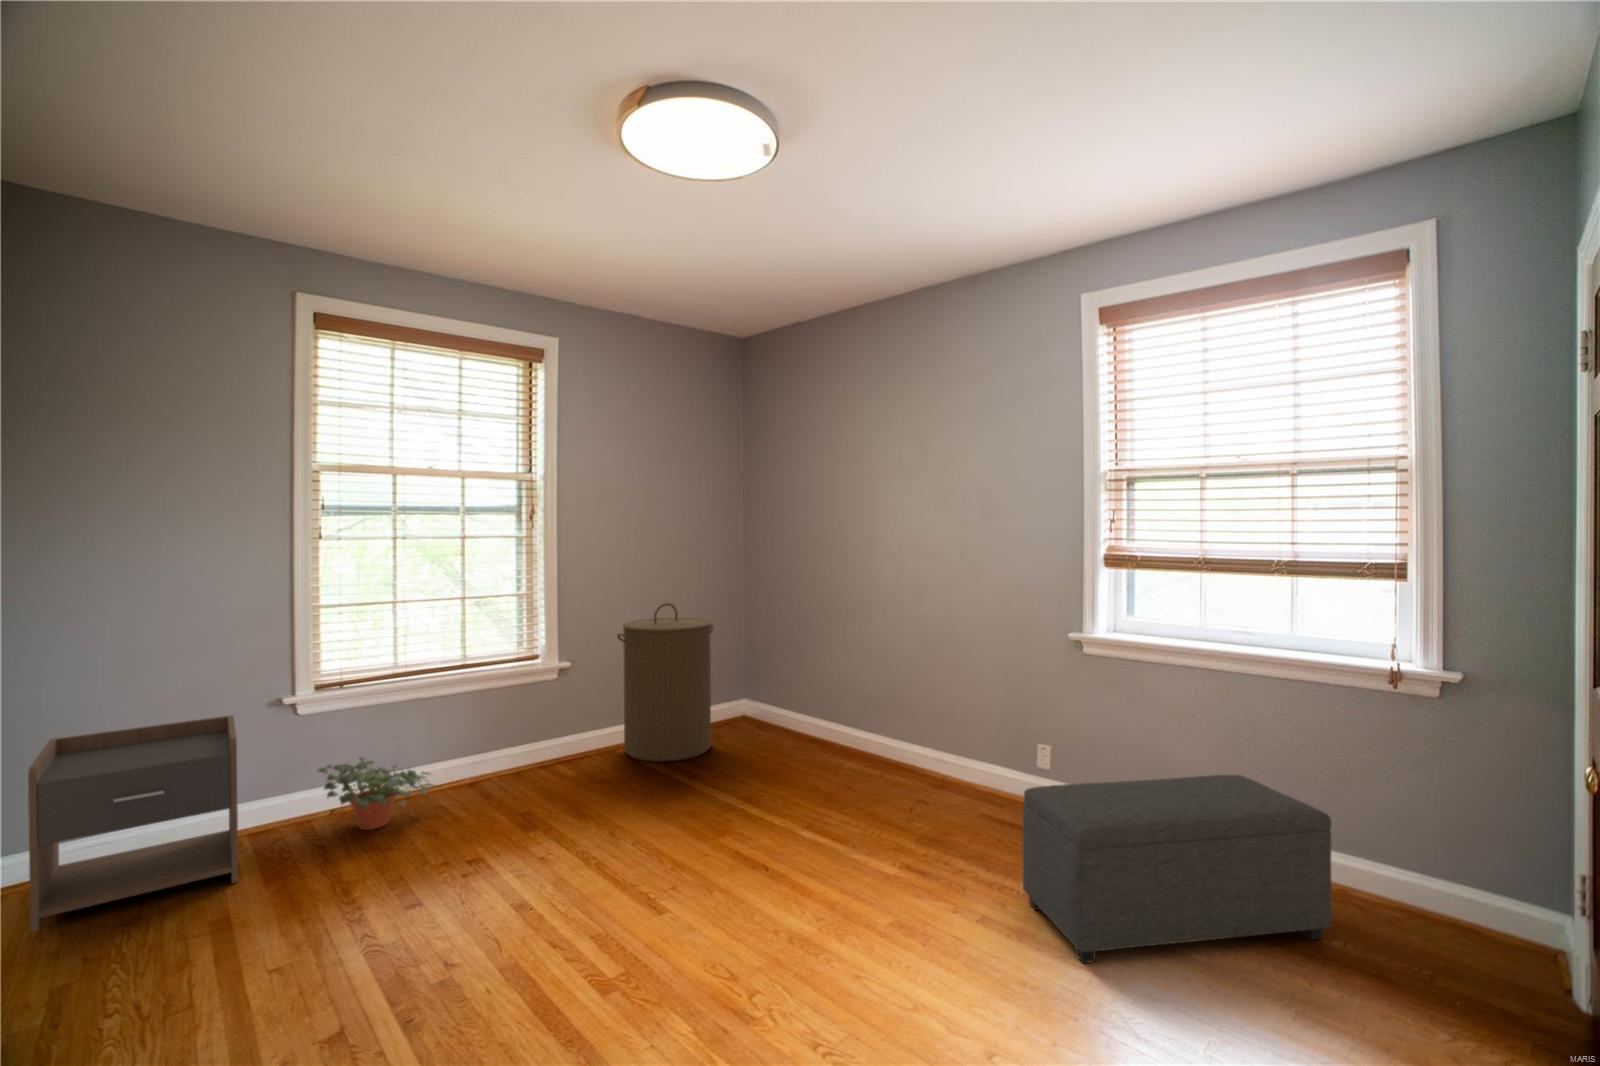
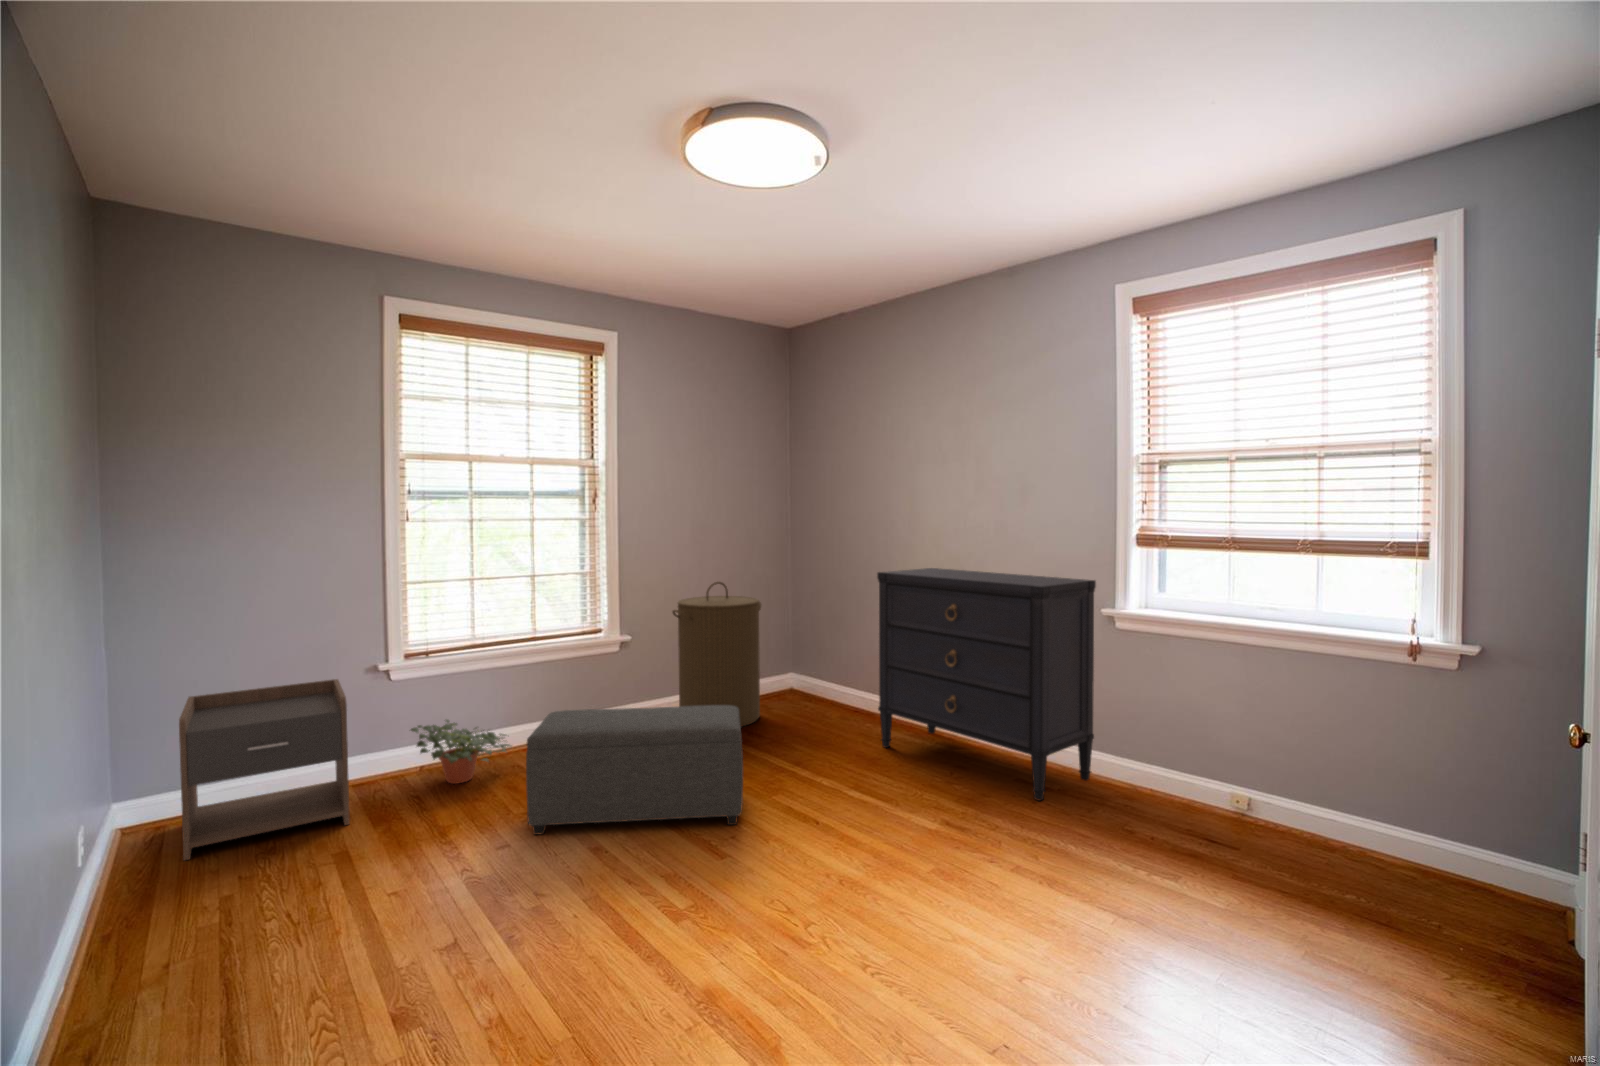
dresser: none [835,588,1062,839] -> present [877,568,1096,801]
ottoman: present [1023,775,1332,963] -> present [526,705,743,835]

